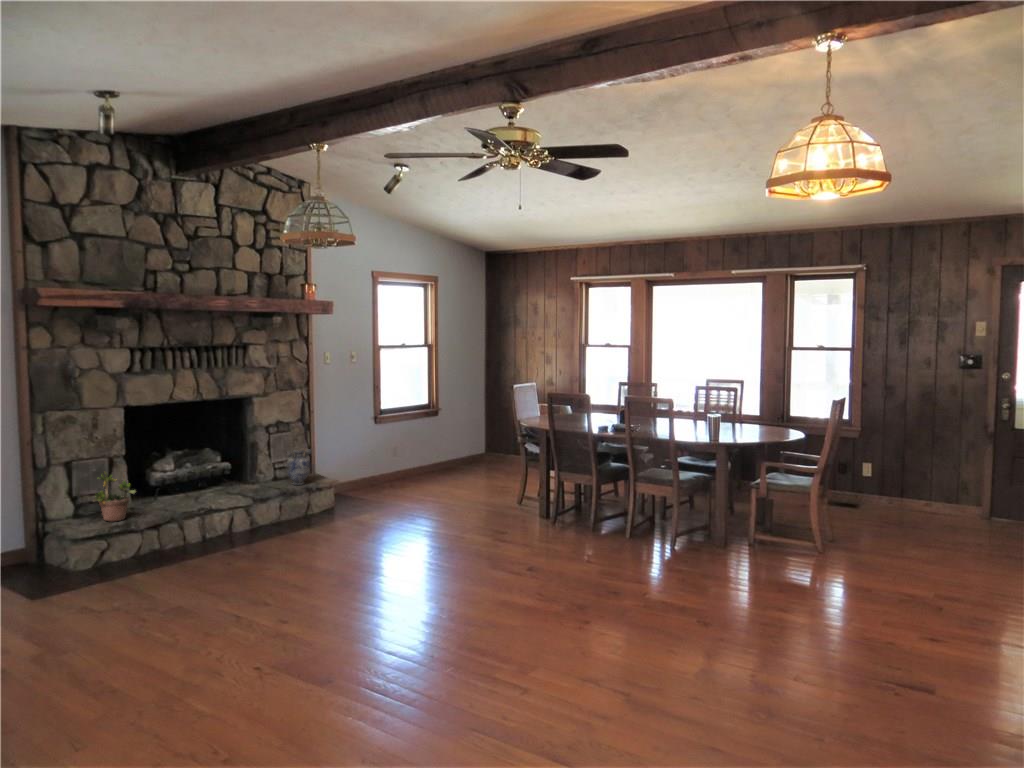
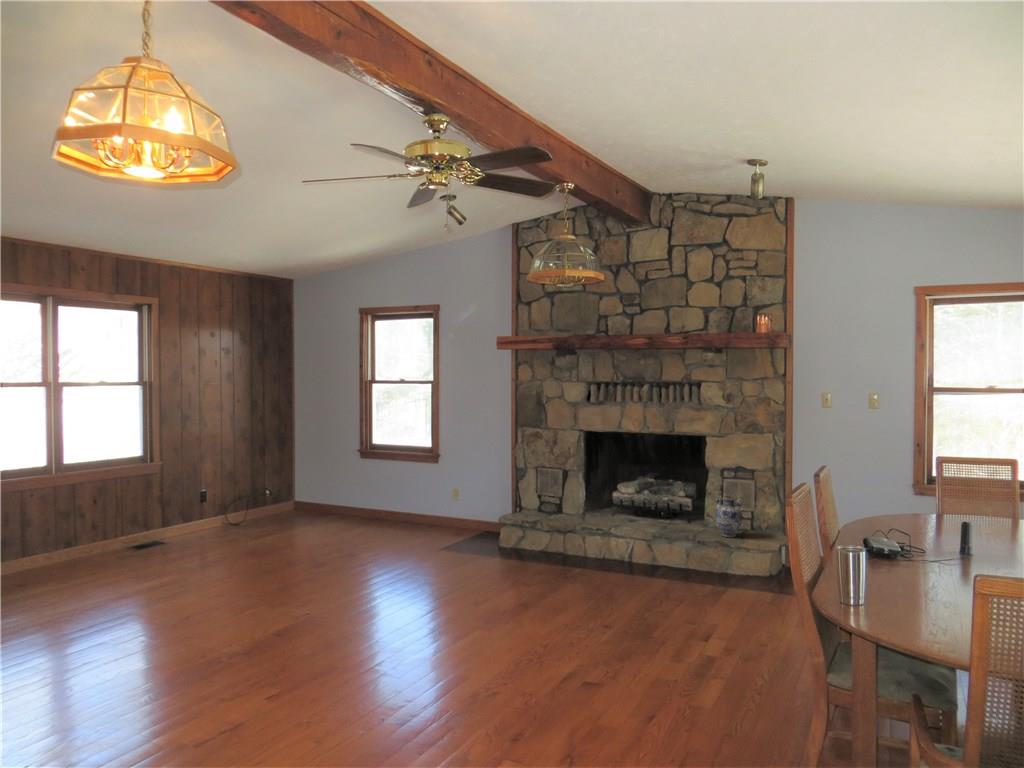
potted plant: present [95,473,136,521] -> none [528,474,556,519]

